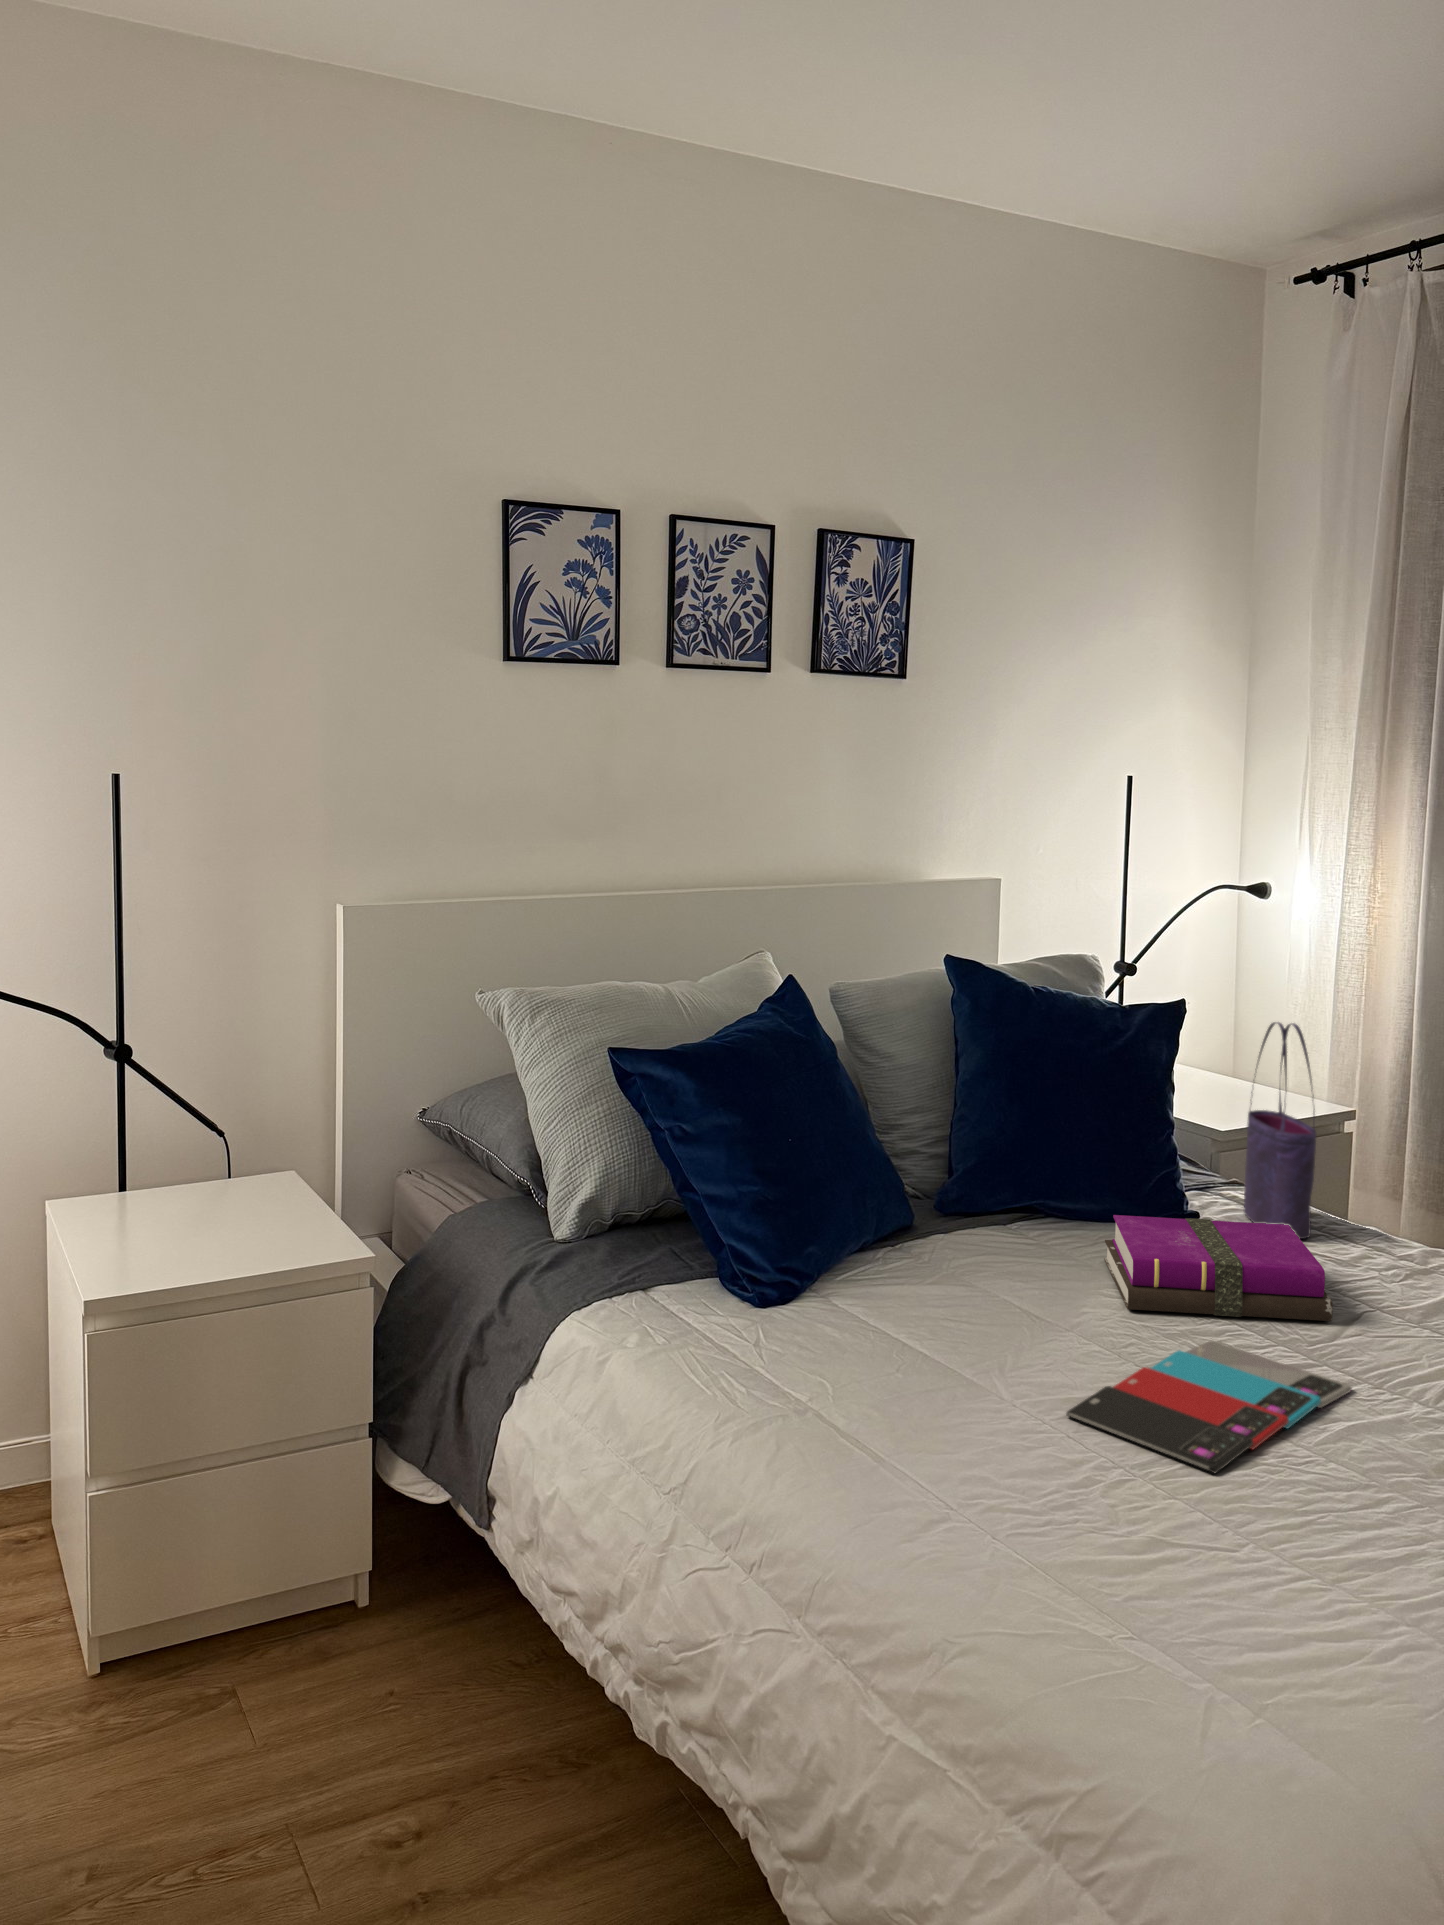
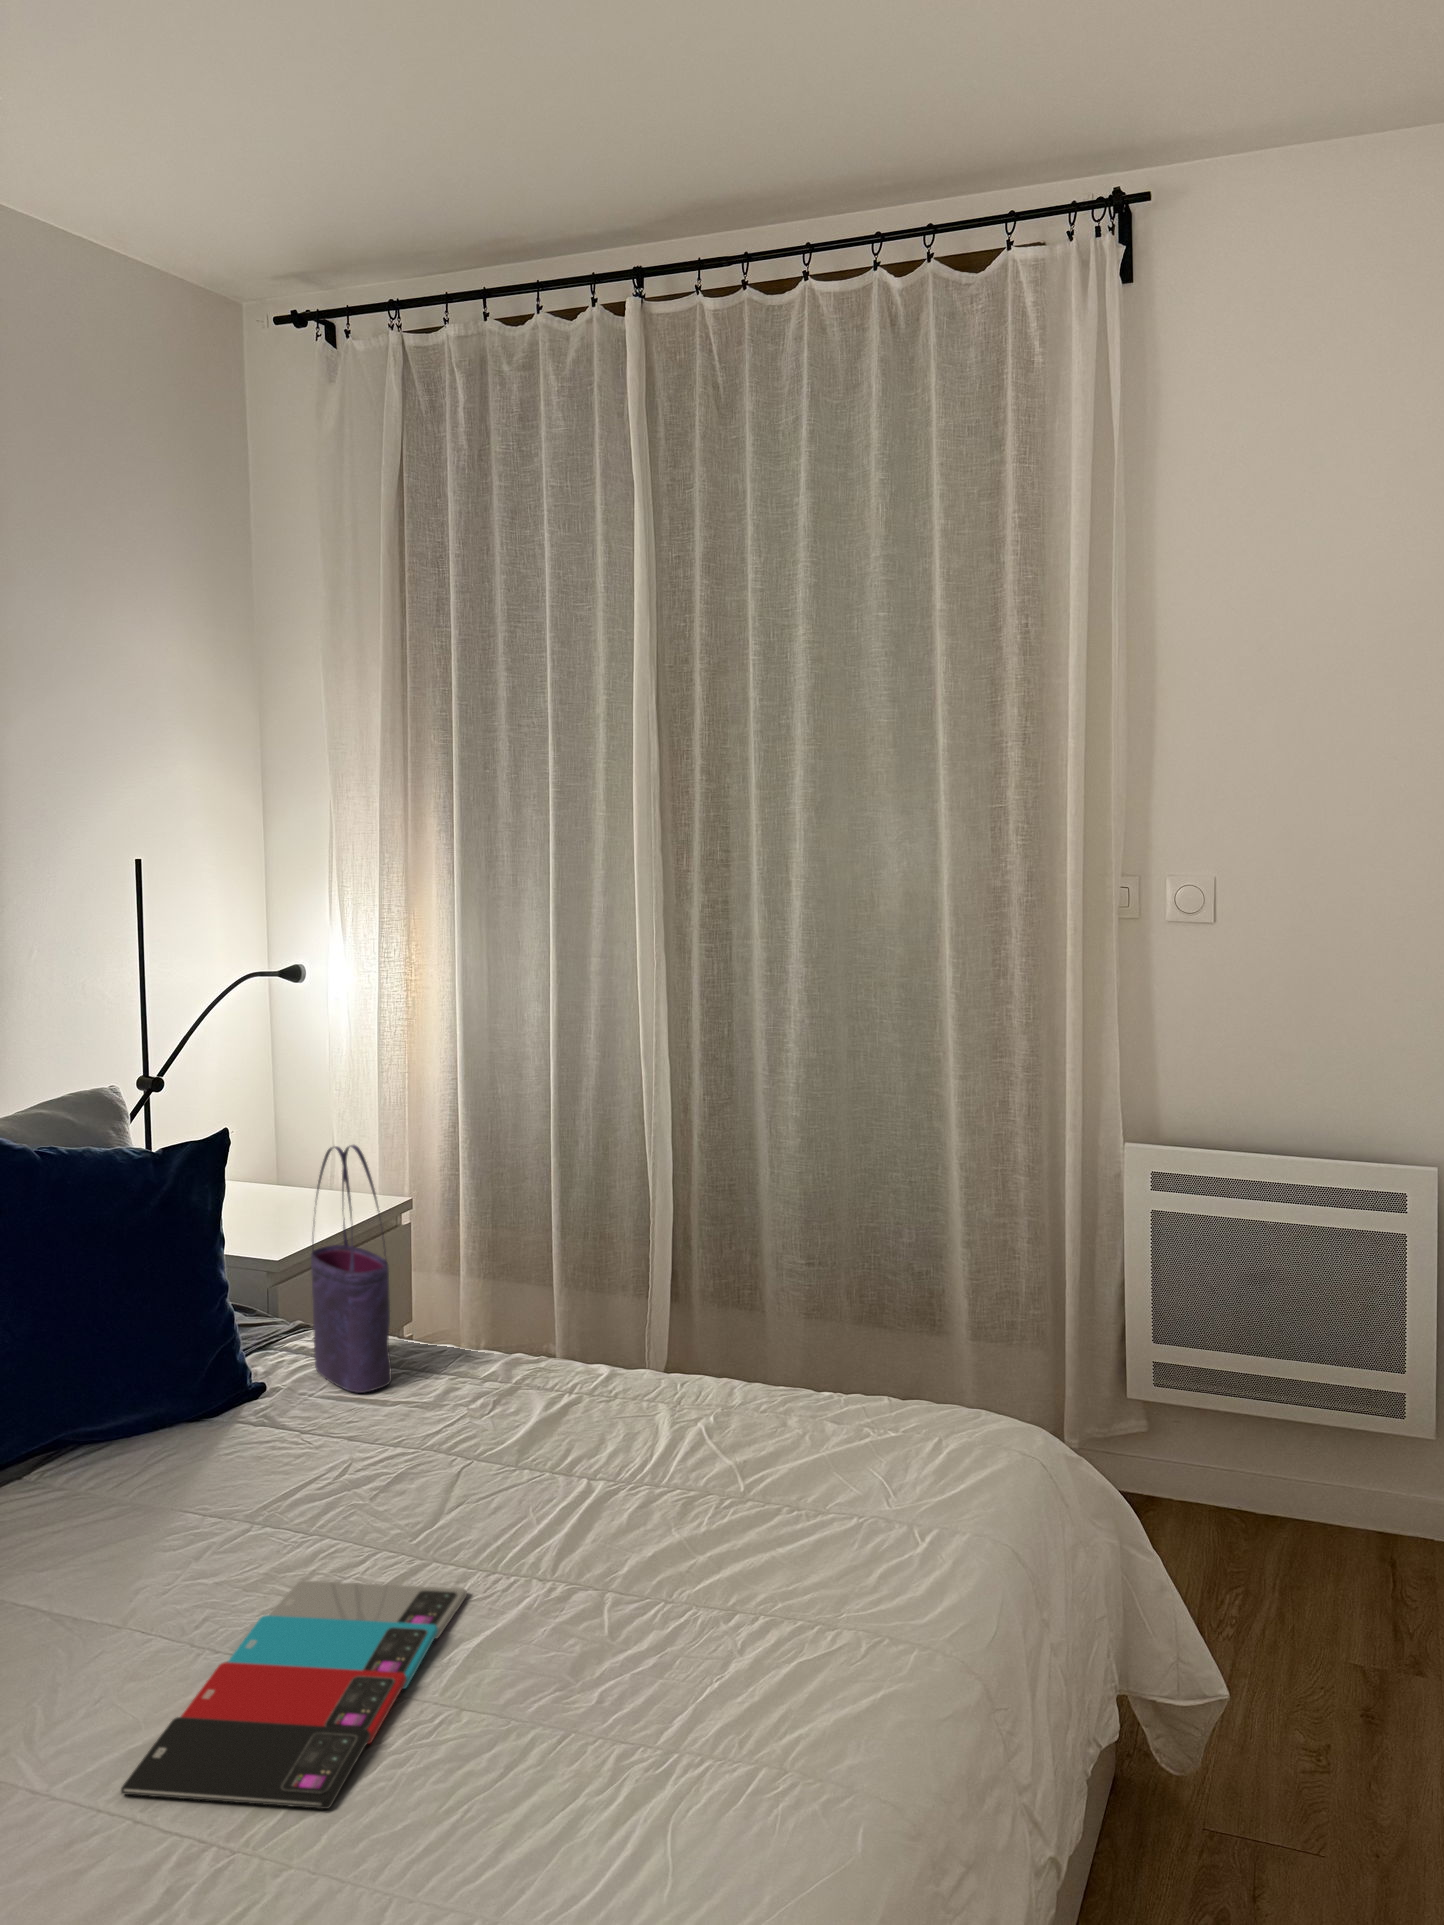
notebook: present [1104,1215,1333,1321] -> none [154,1387,431,1567]

